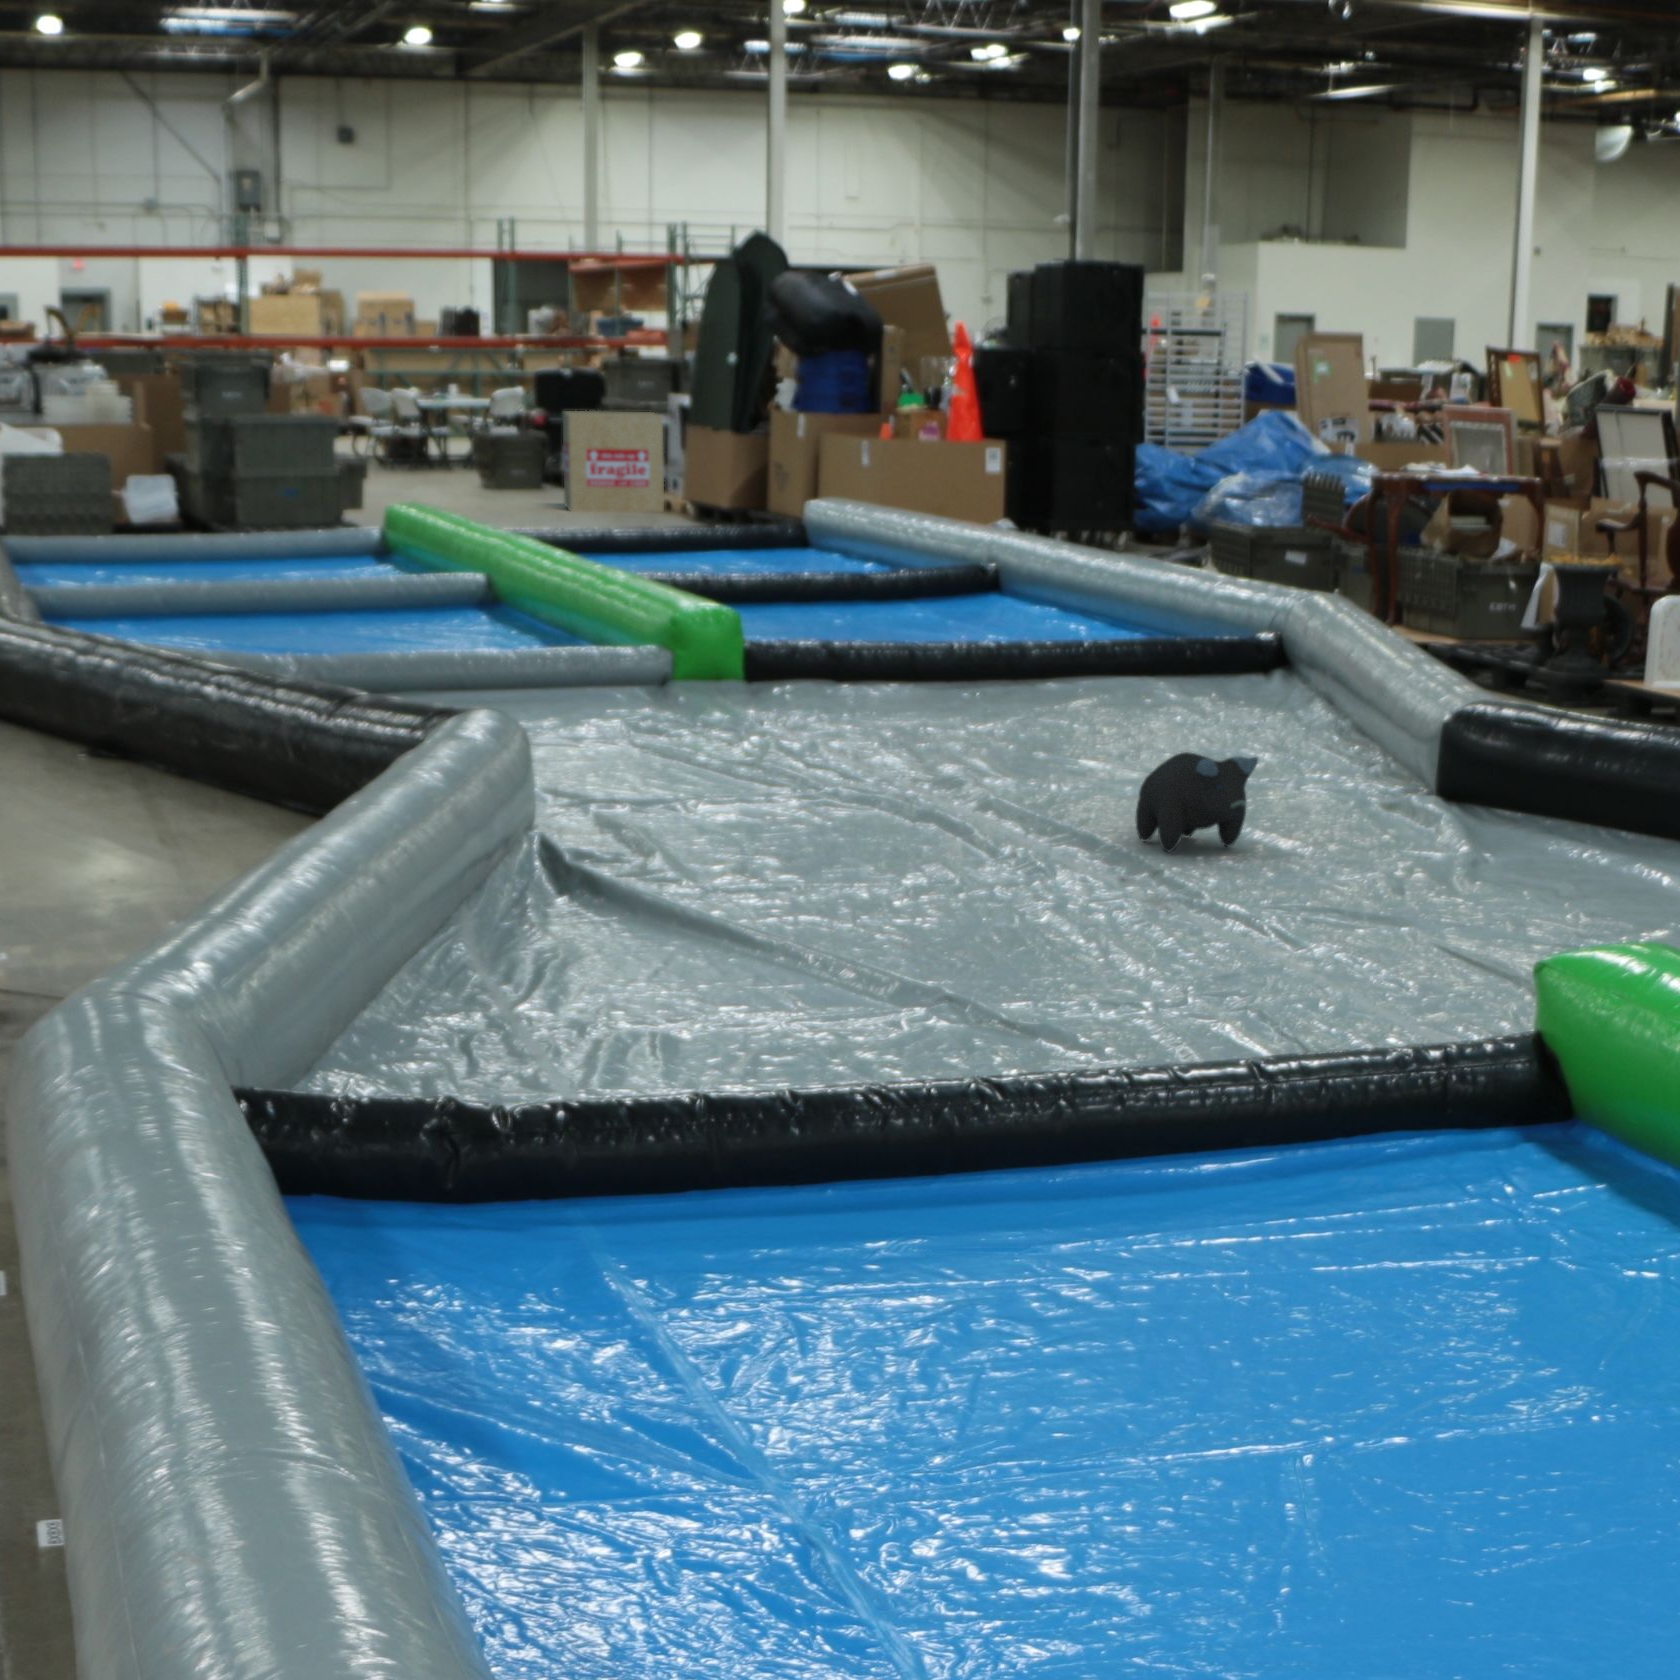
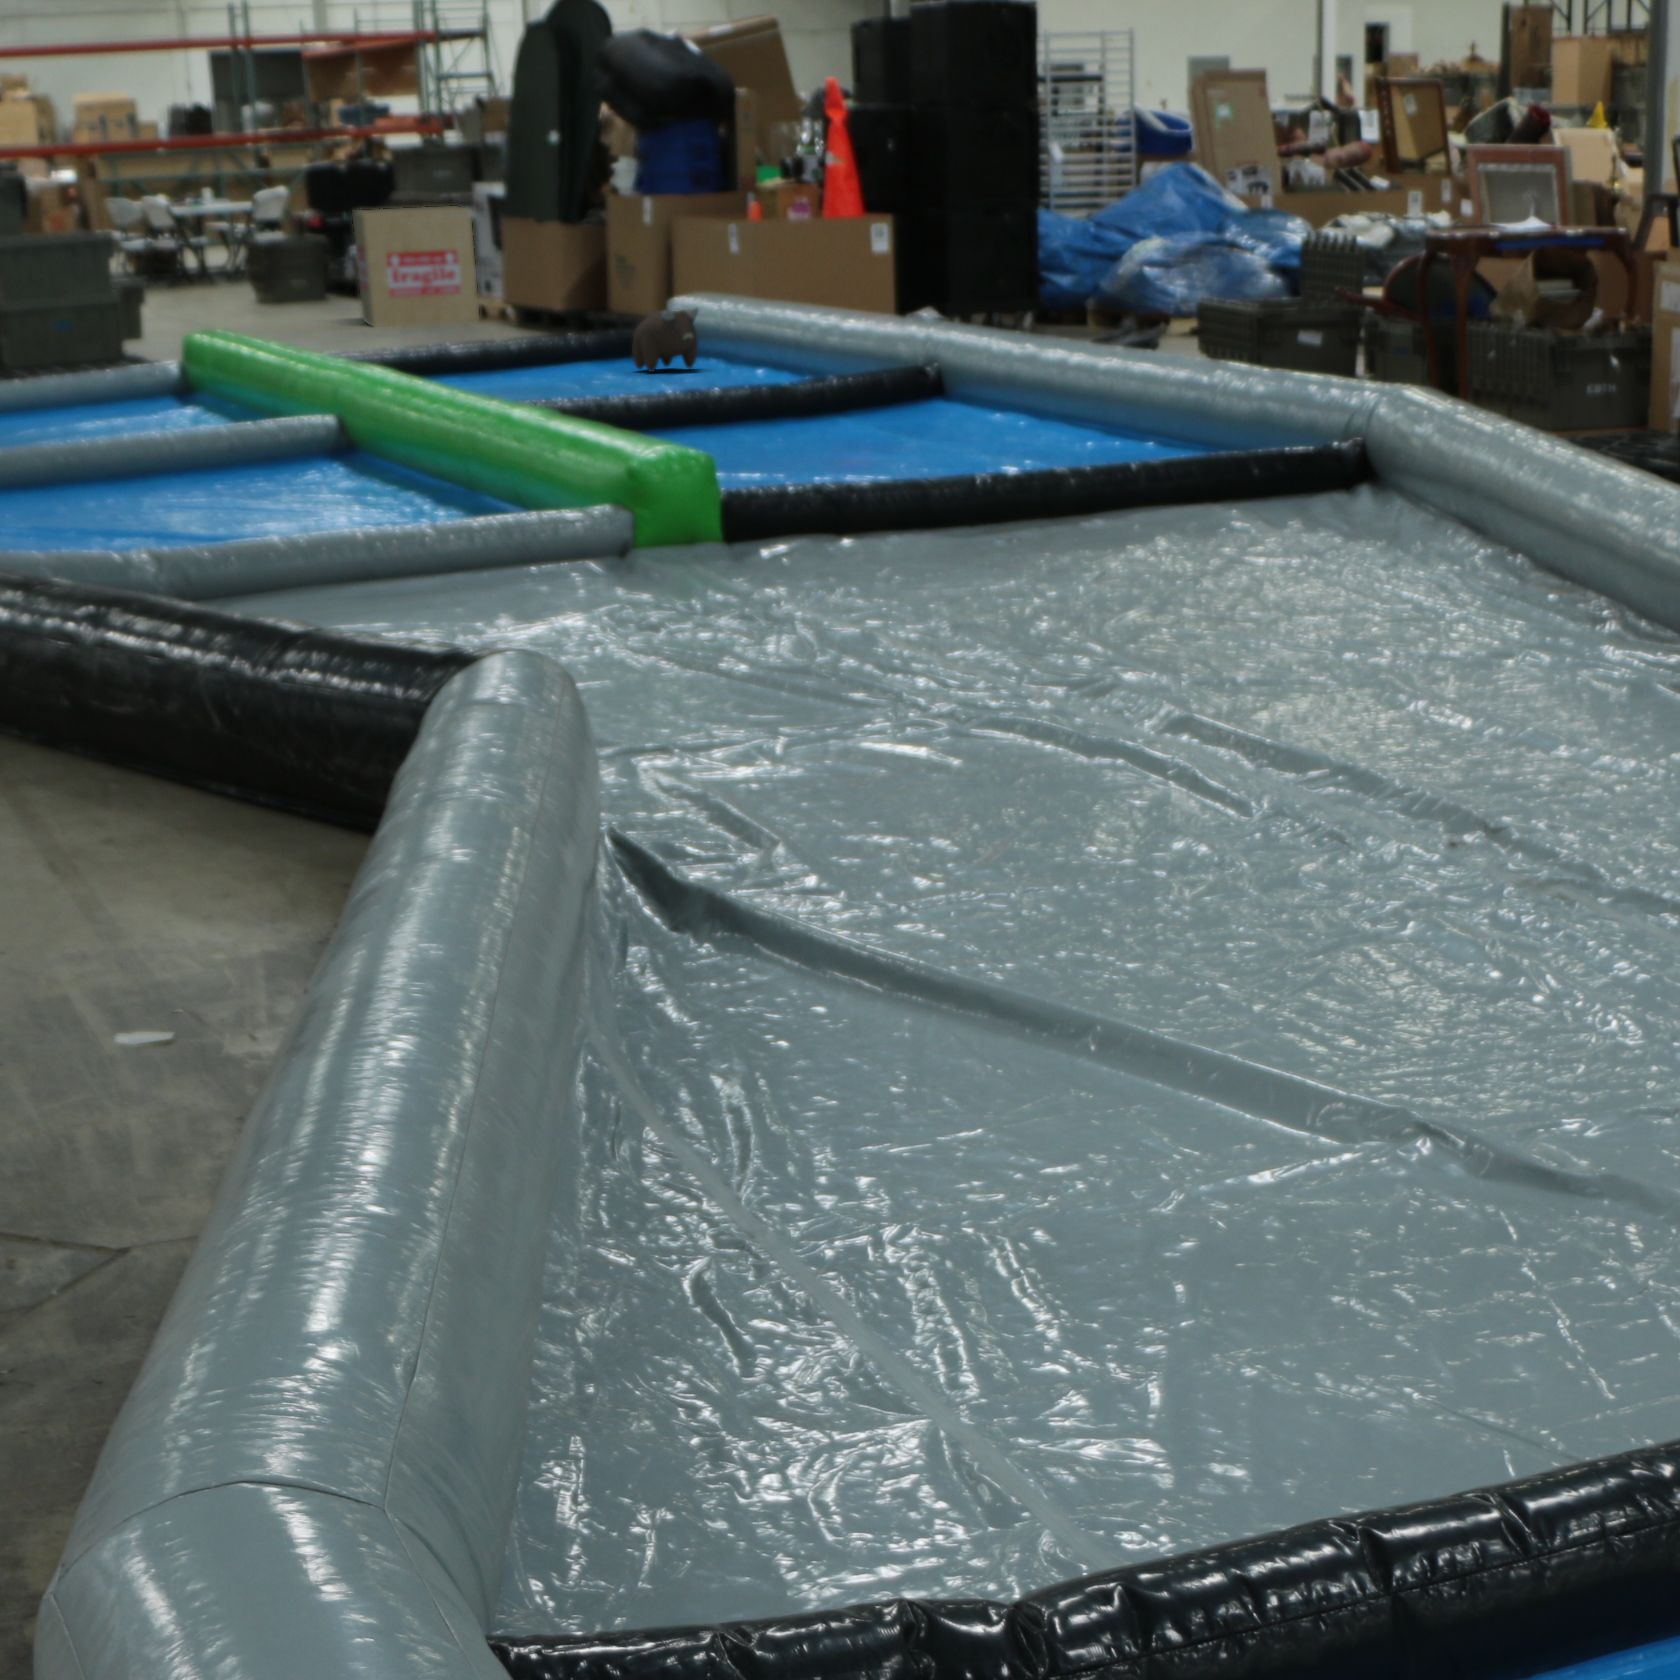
plush toy: present [1135,752,1258,852] -> present [632,308,698,372]

